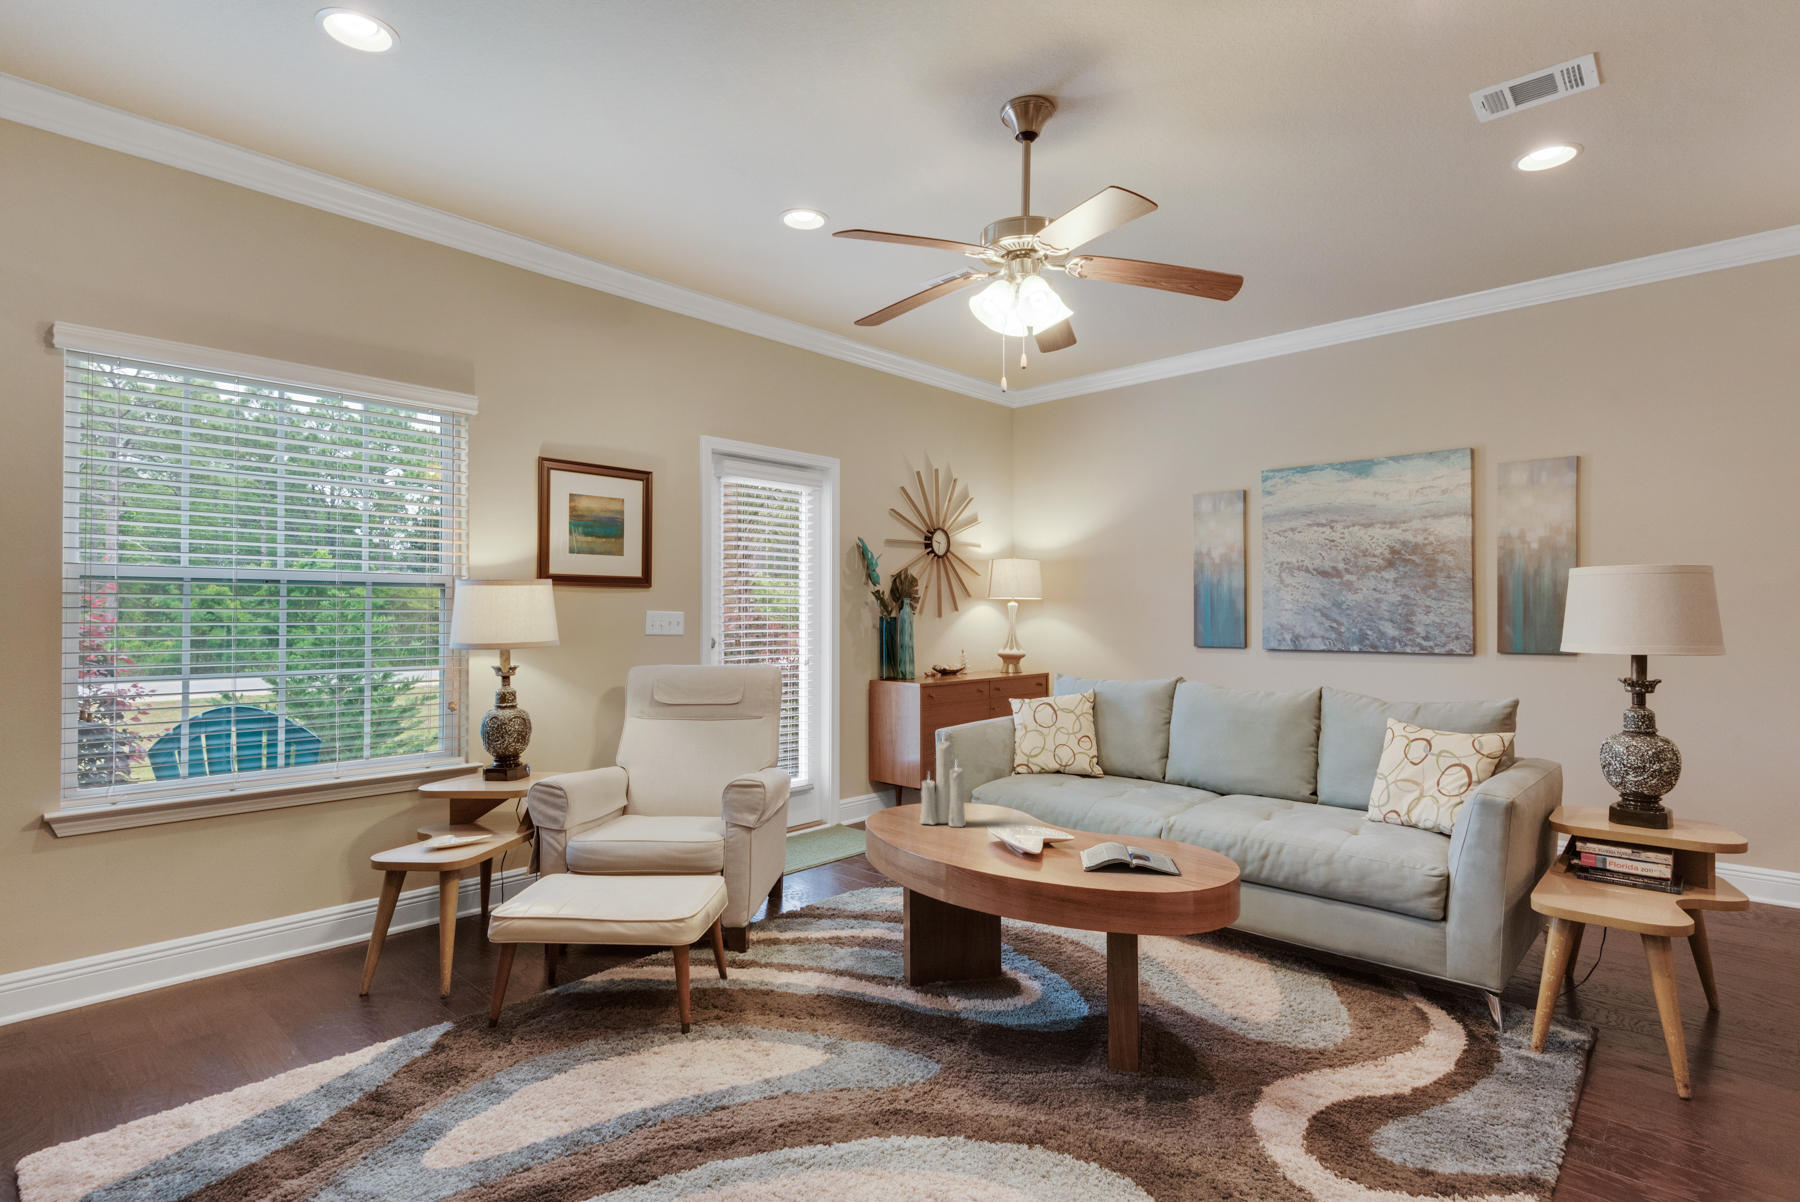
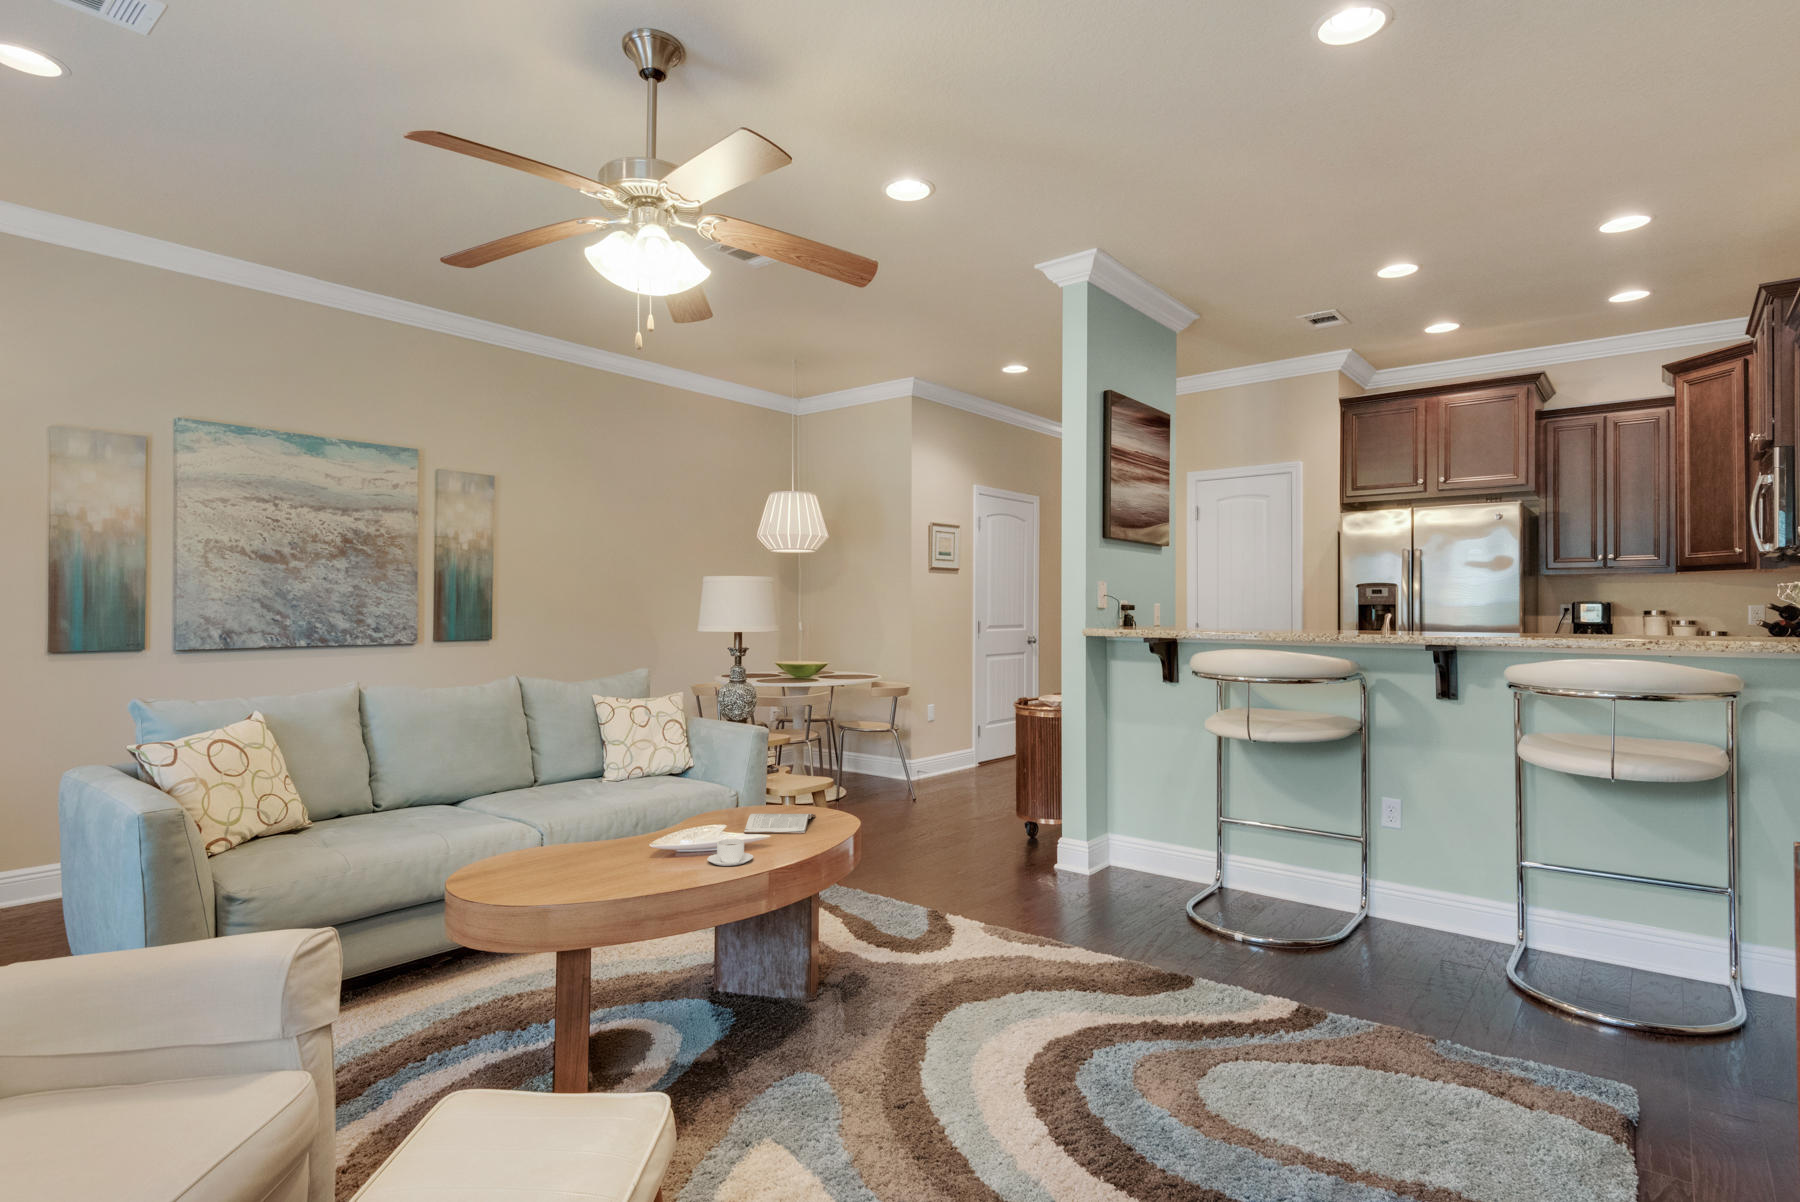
candle: present [920,741,966,827] -> none [571,746,612,878]
coffee cup: none [943,831,985,855] -> present [707,839,753,866]

